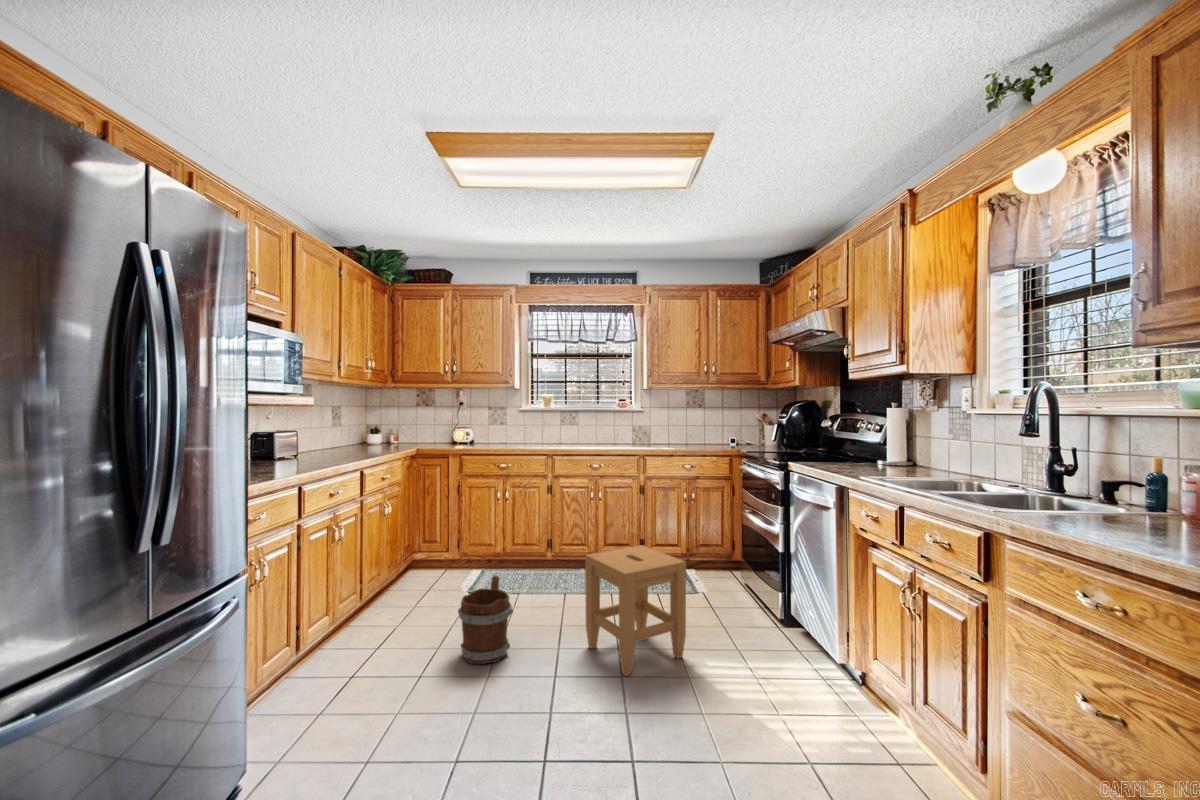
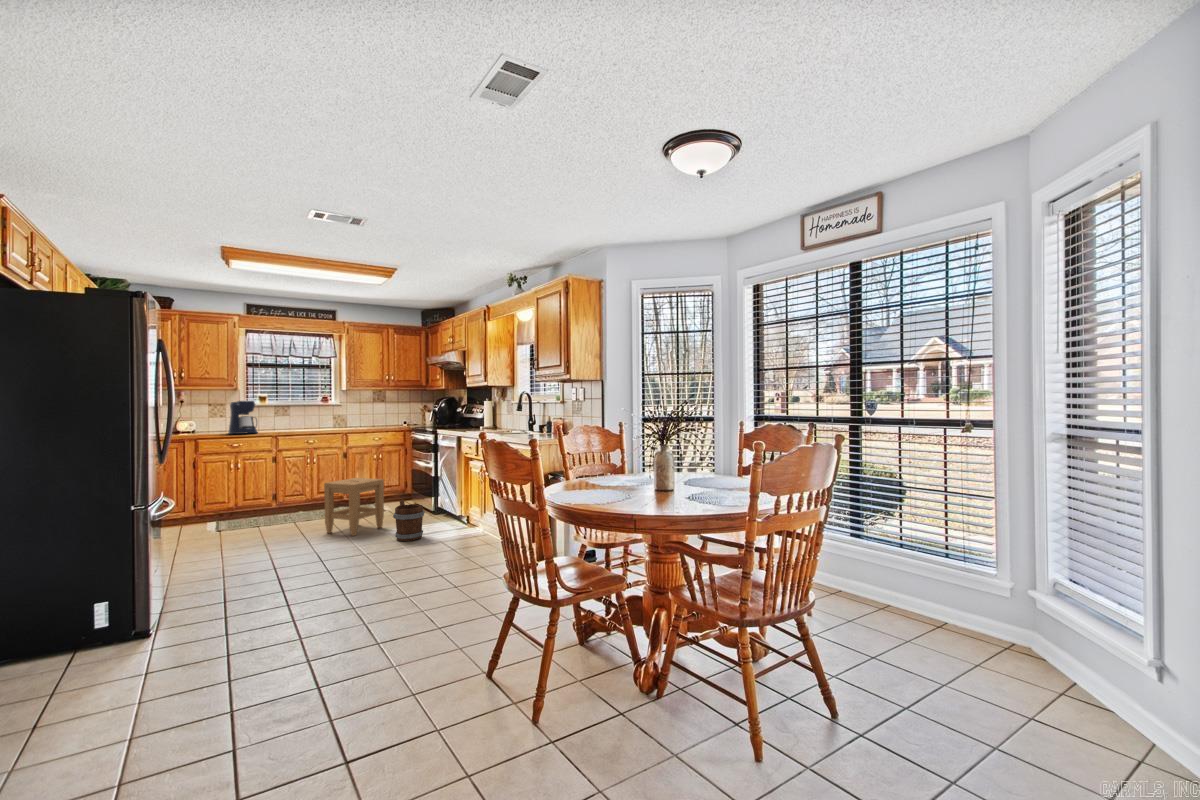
coffee maker: none [498,403,532,449] -> present [228,401,257,434]
bucket: present [458,576,513,665] -> present [393,500,425,541]

